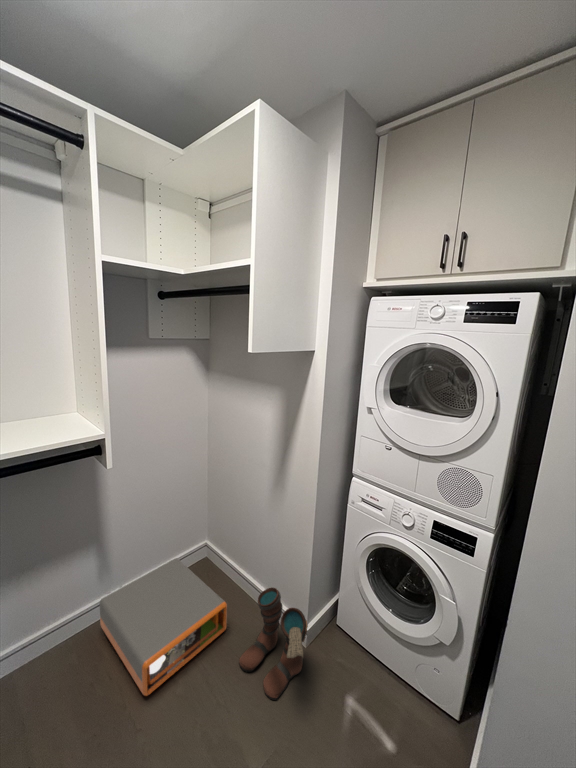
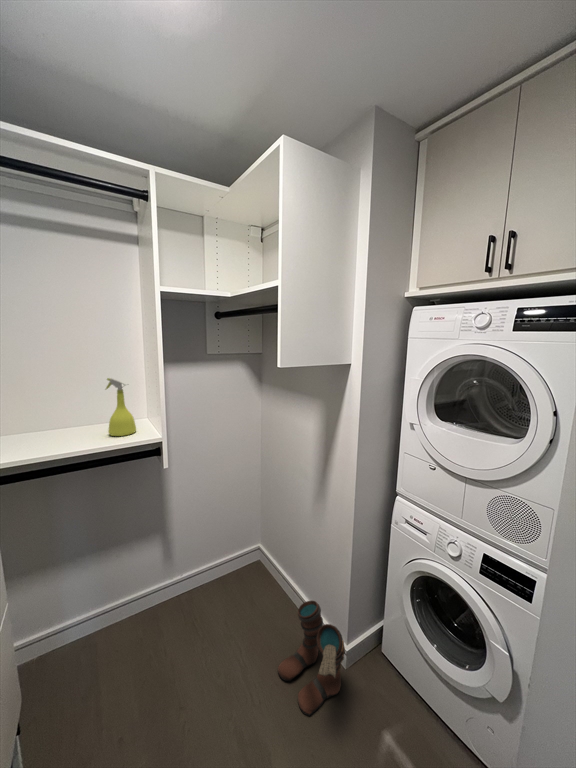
spray bottle: none [27,364,70,435] -> present [106,378,136,436]
storage box: present [100,558,227,696] -> none [163,558,270,680]

